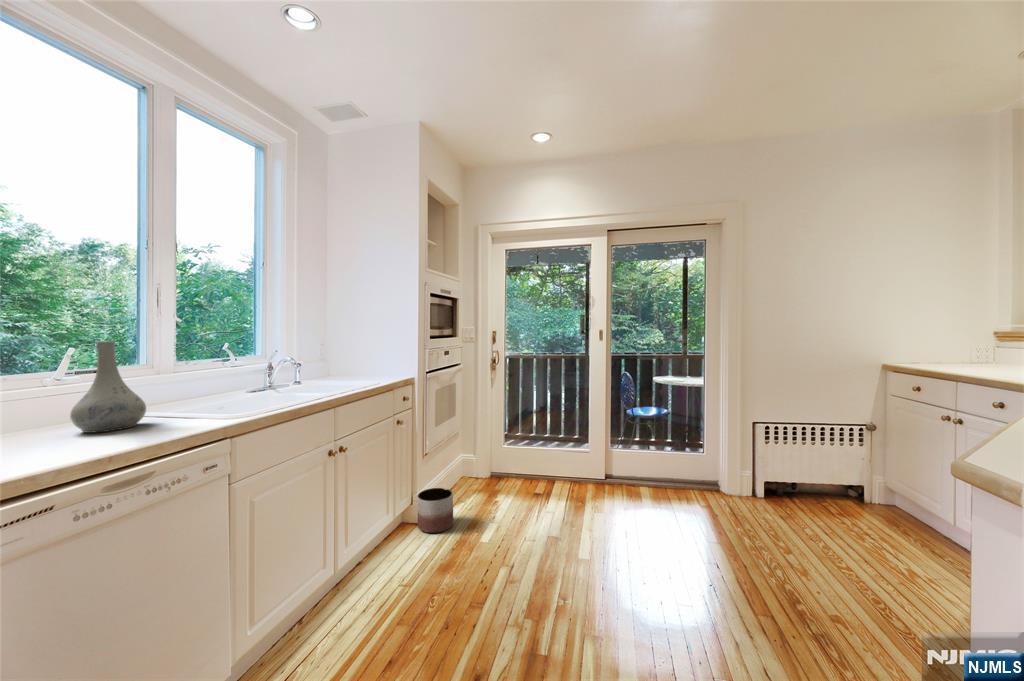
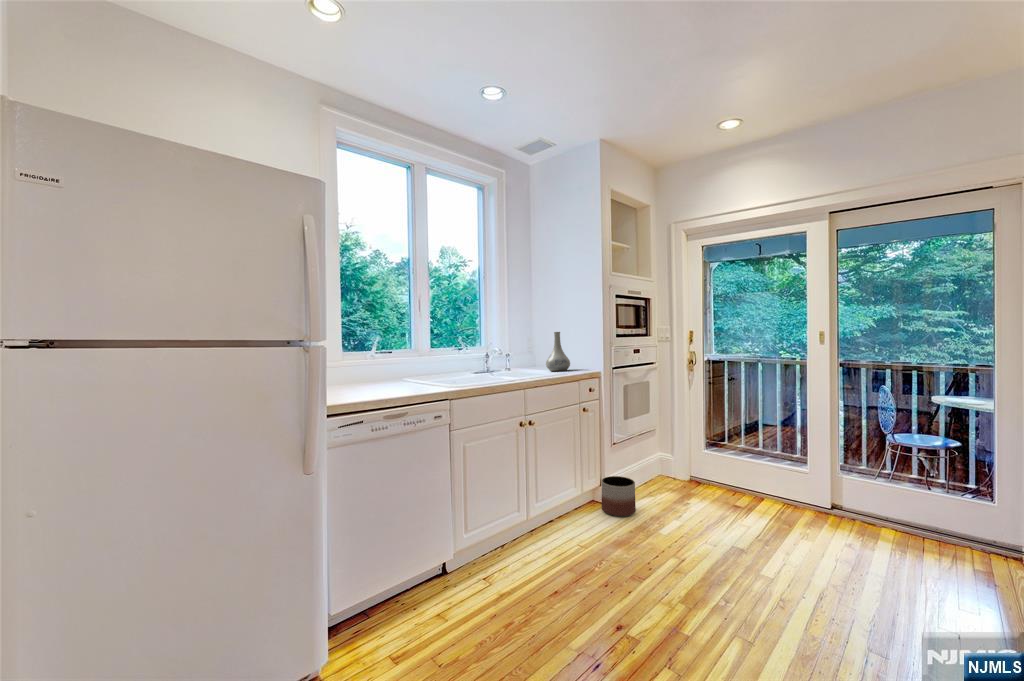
vase: present [70,341,146,433] -> present [546,332,570,371]

